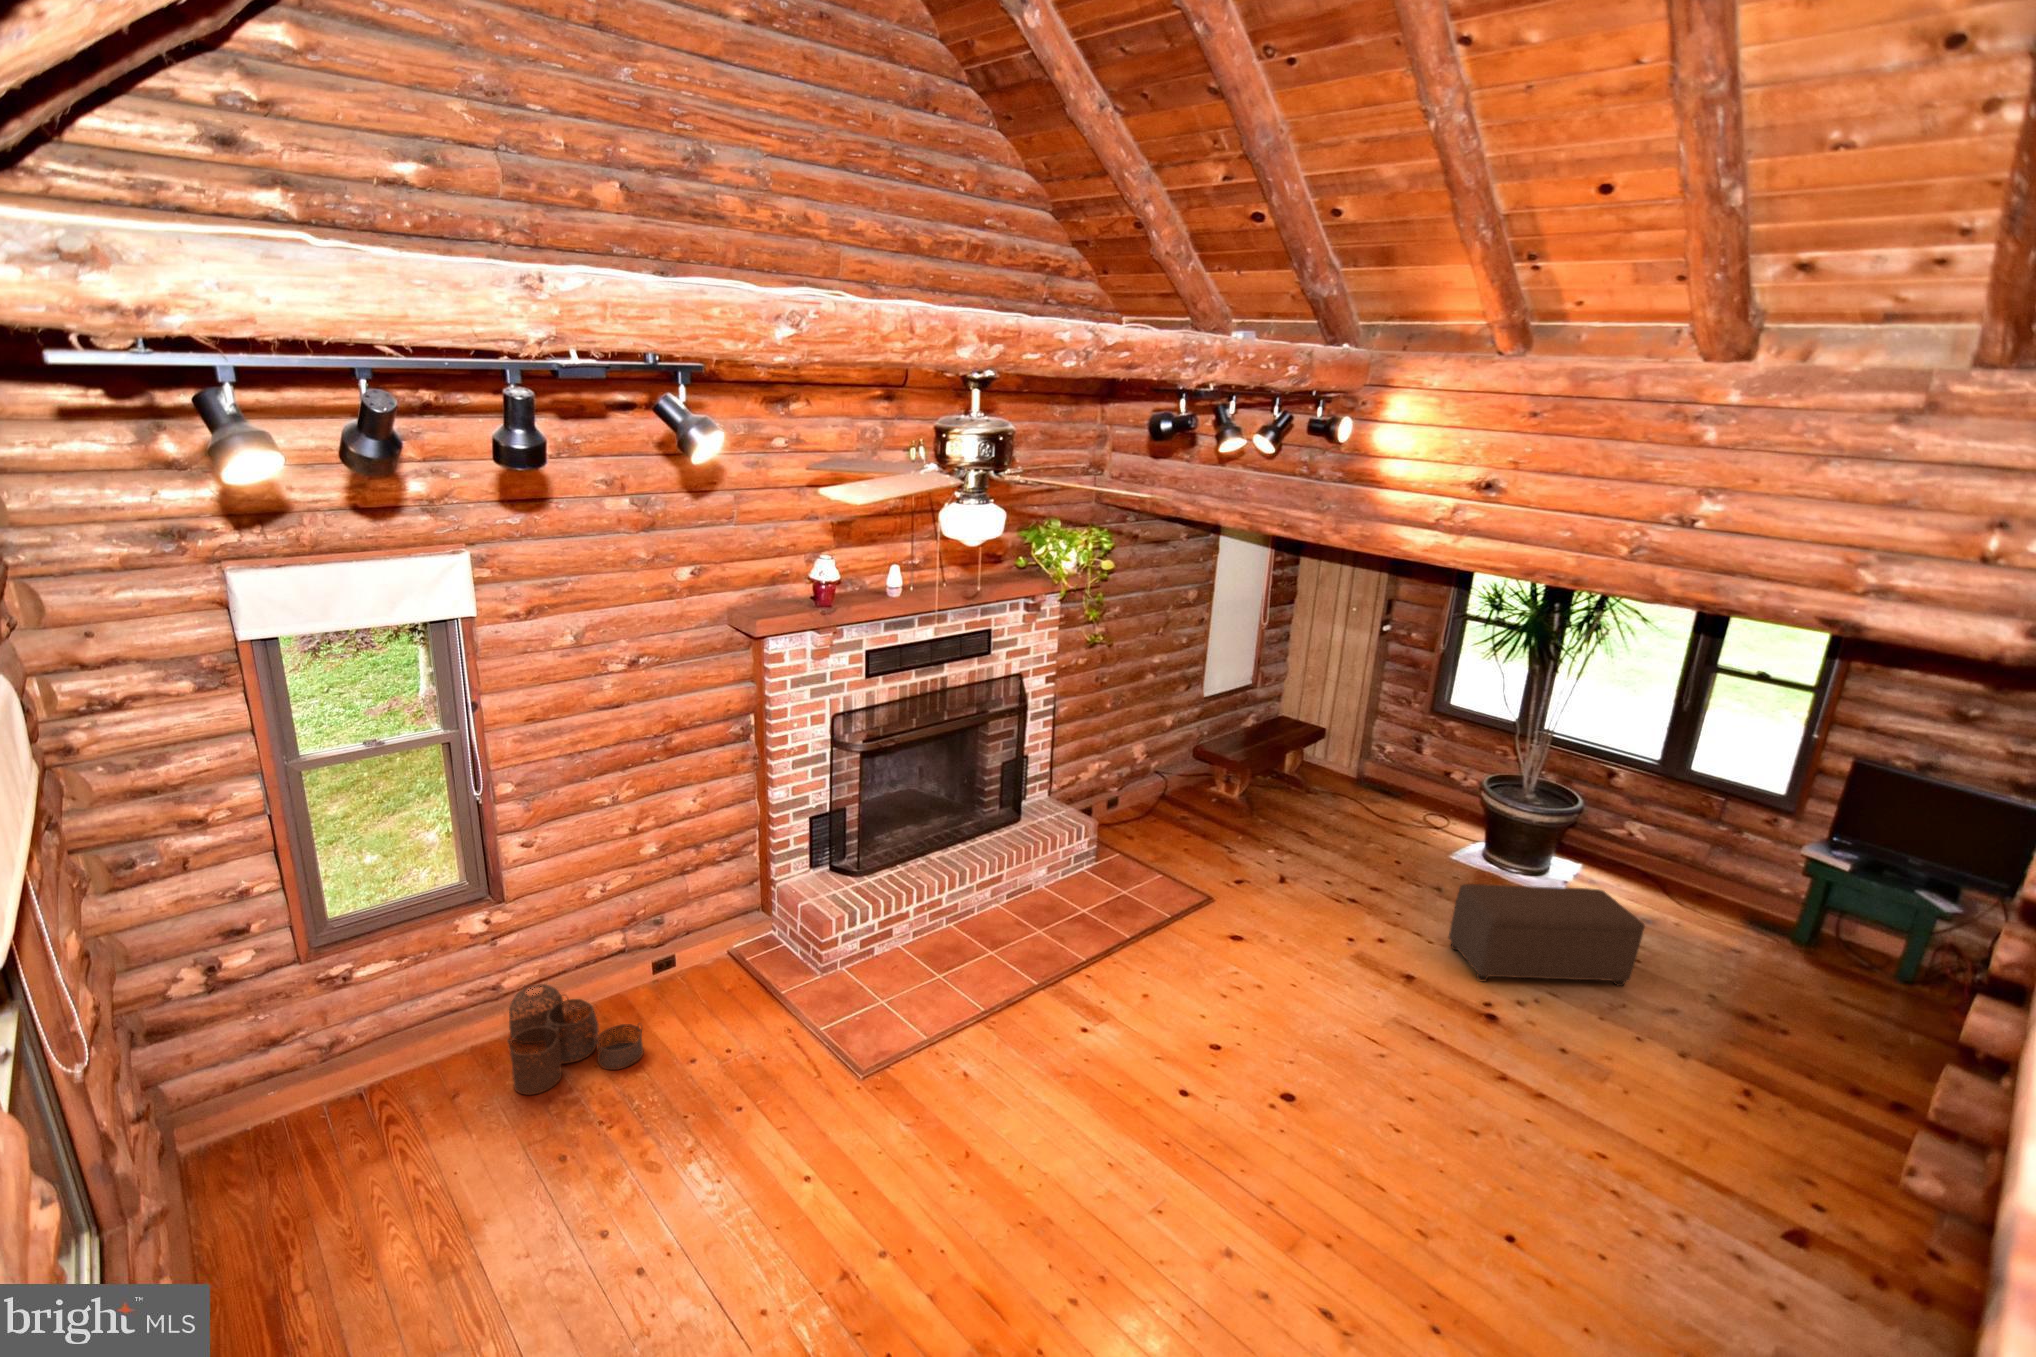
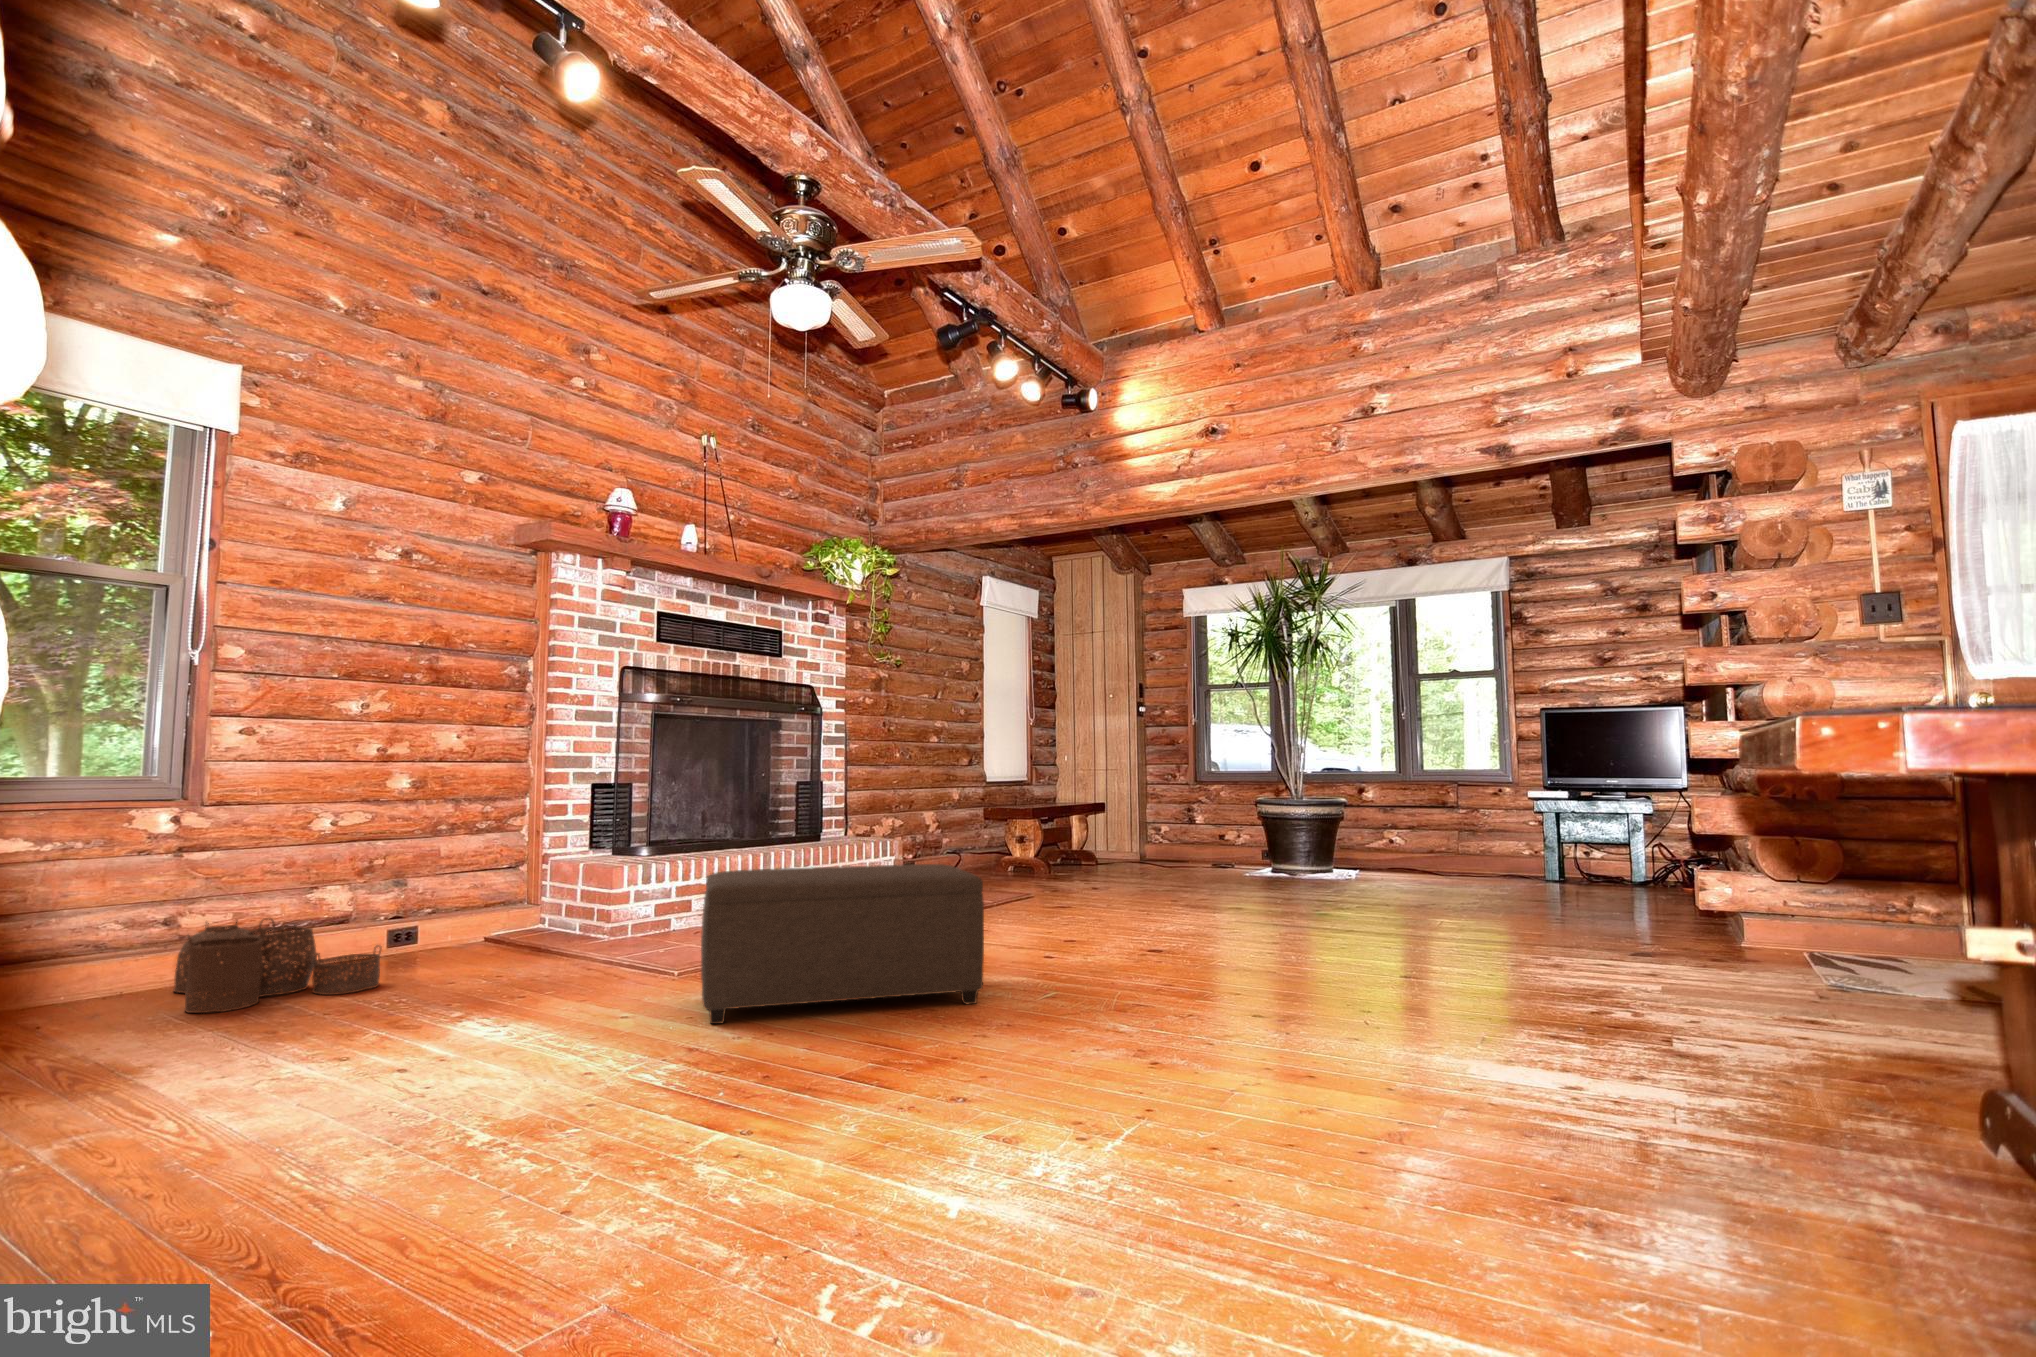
ottoman: present [1448,884,1645,986] -> present [701,864,984,1024]

